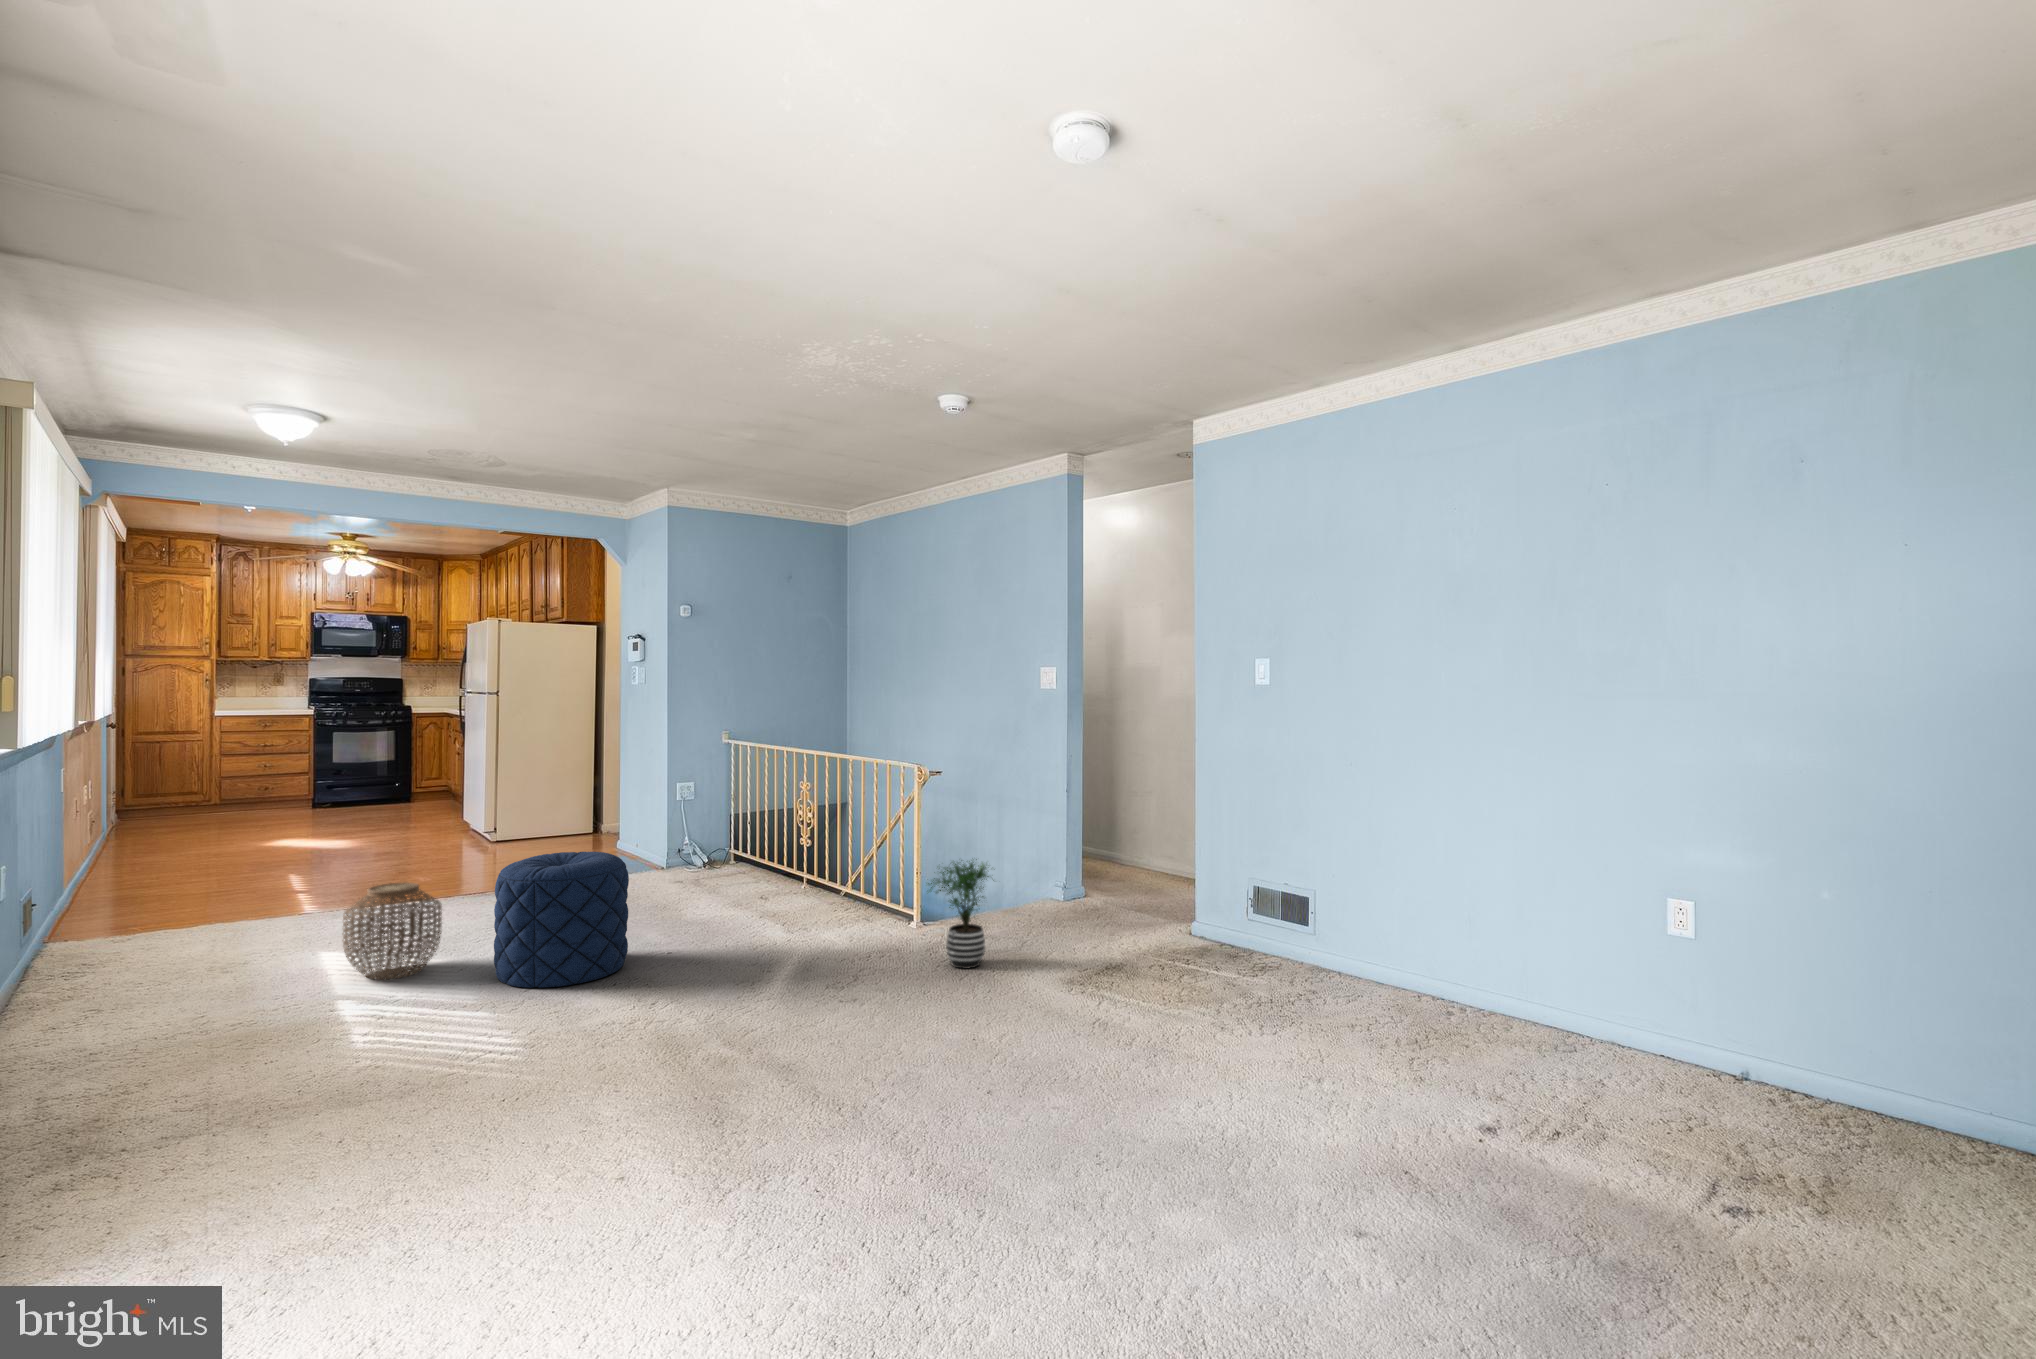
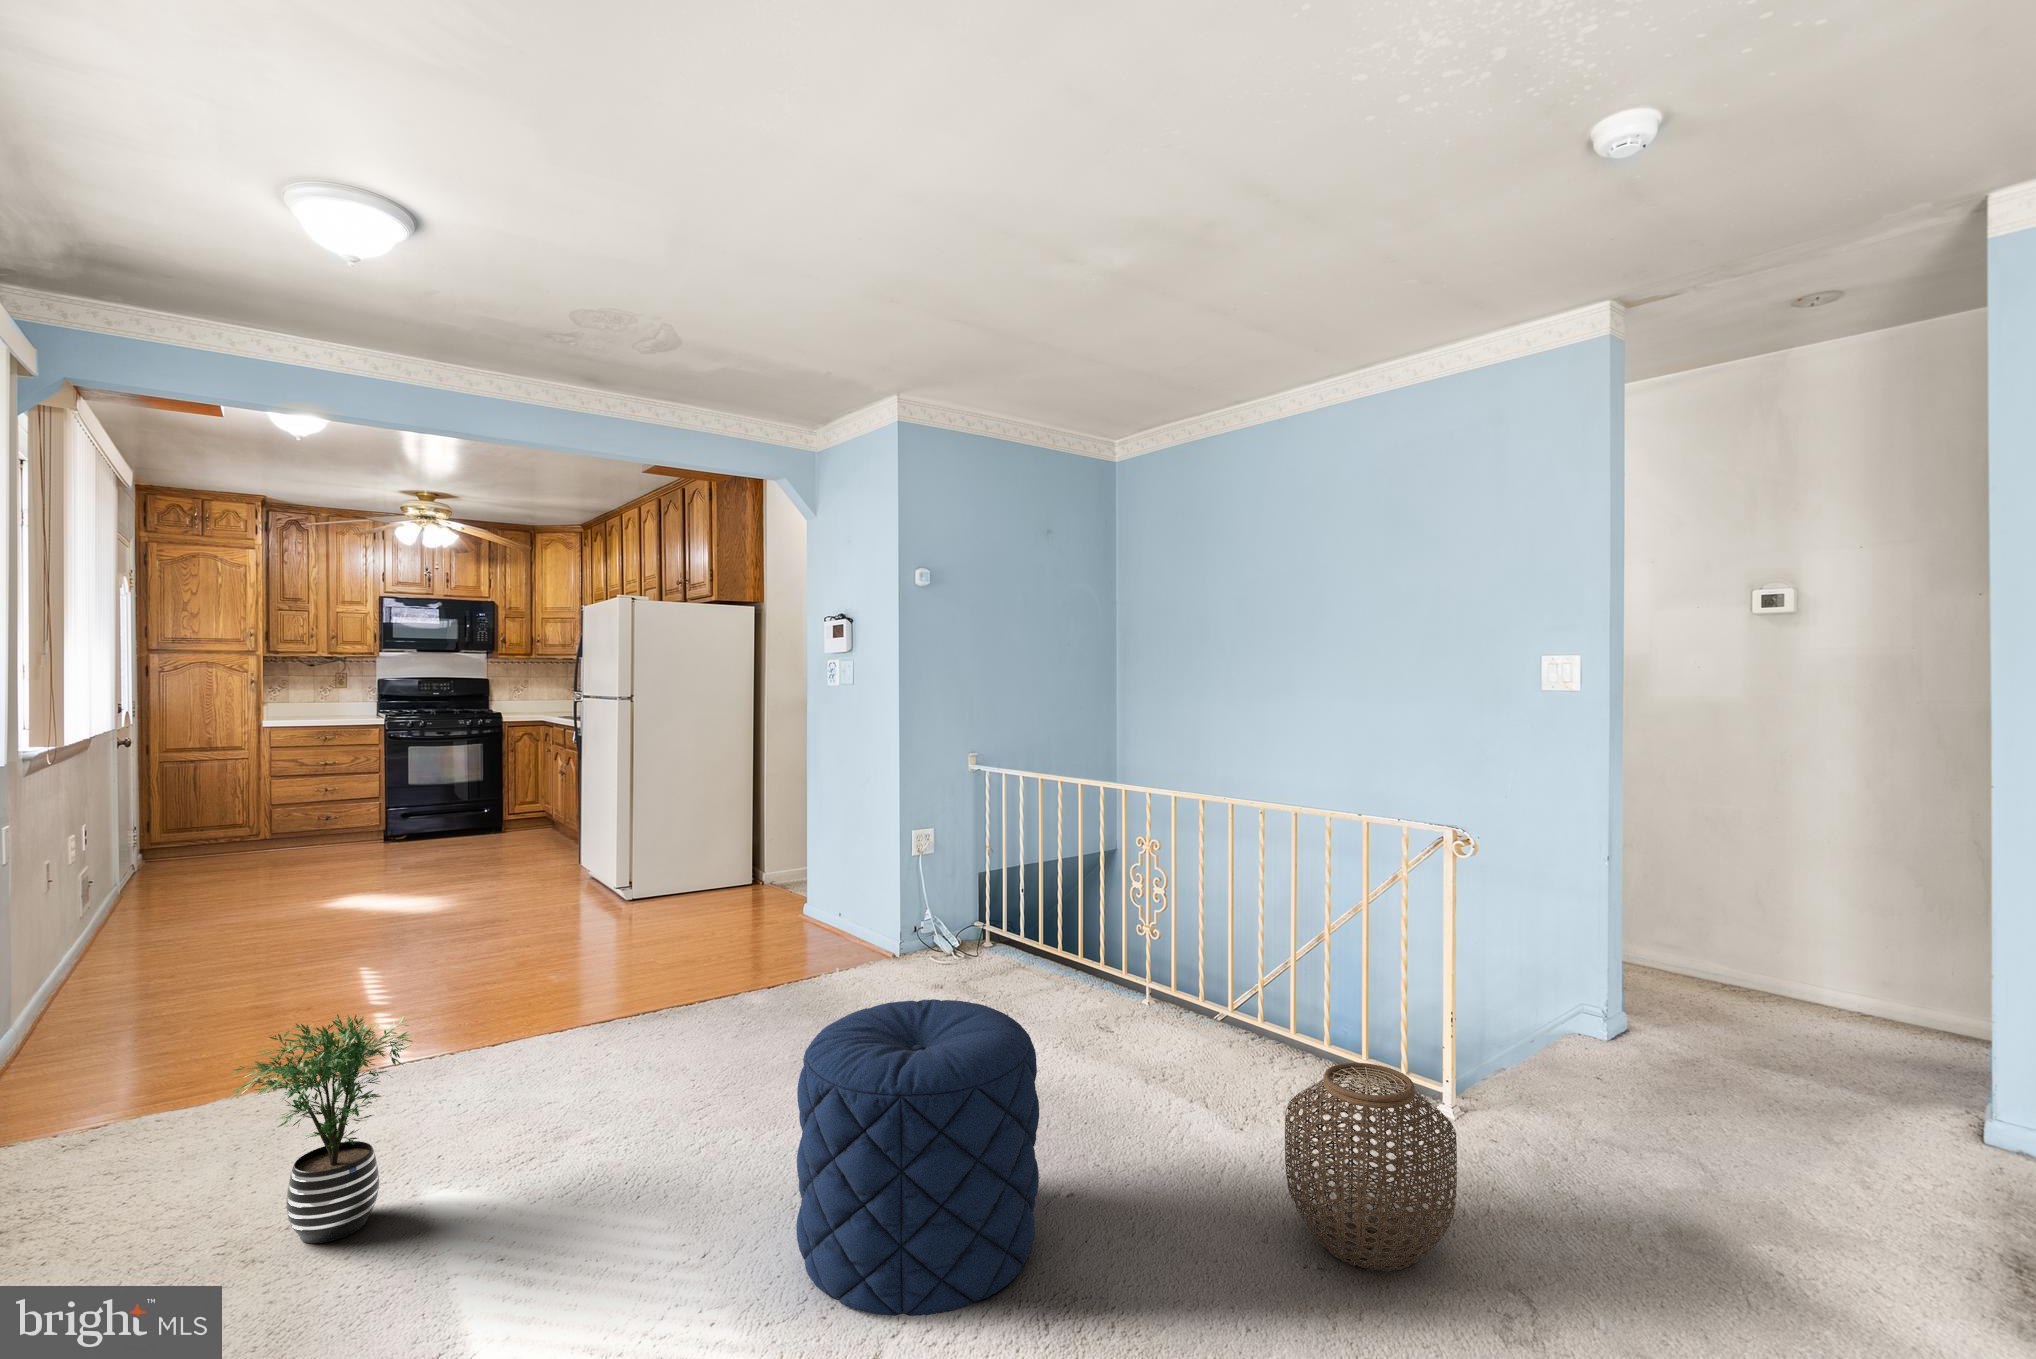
potted plant: present [928,859,994,969] -> present [232,1014,413,1243]
woven basket: present [343,882,442,980] -> present [1285,1063,1457,1271]

